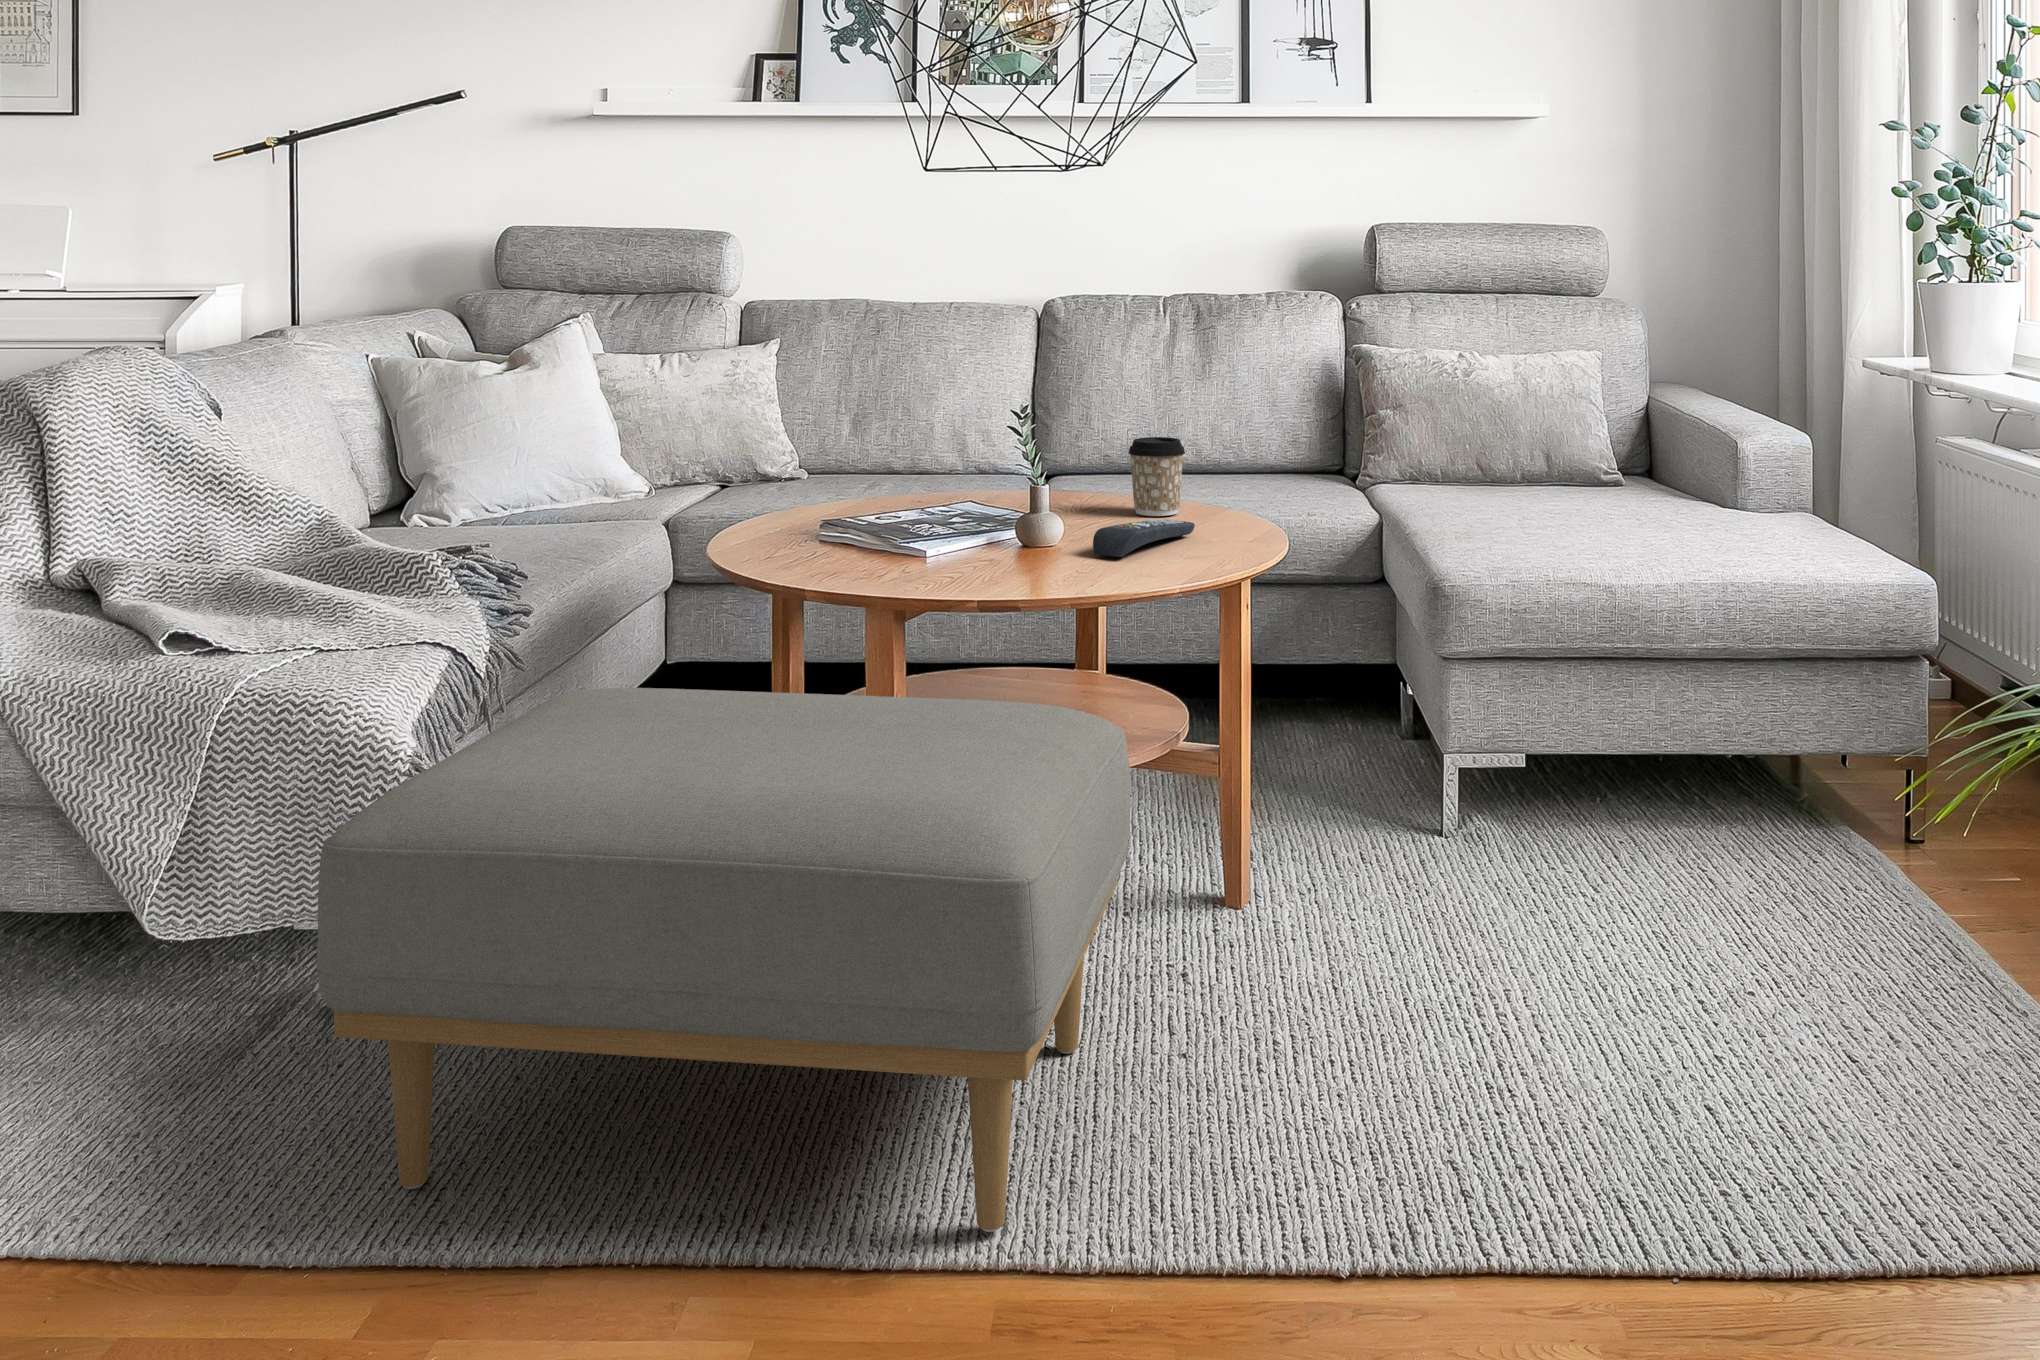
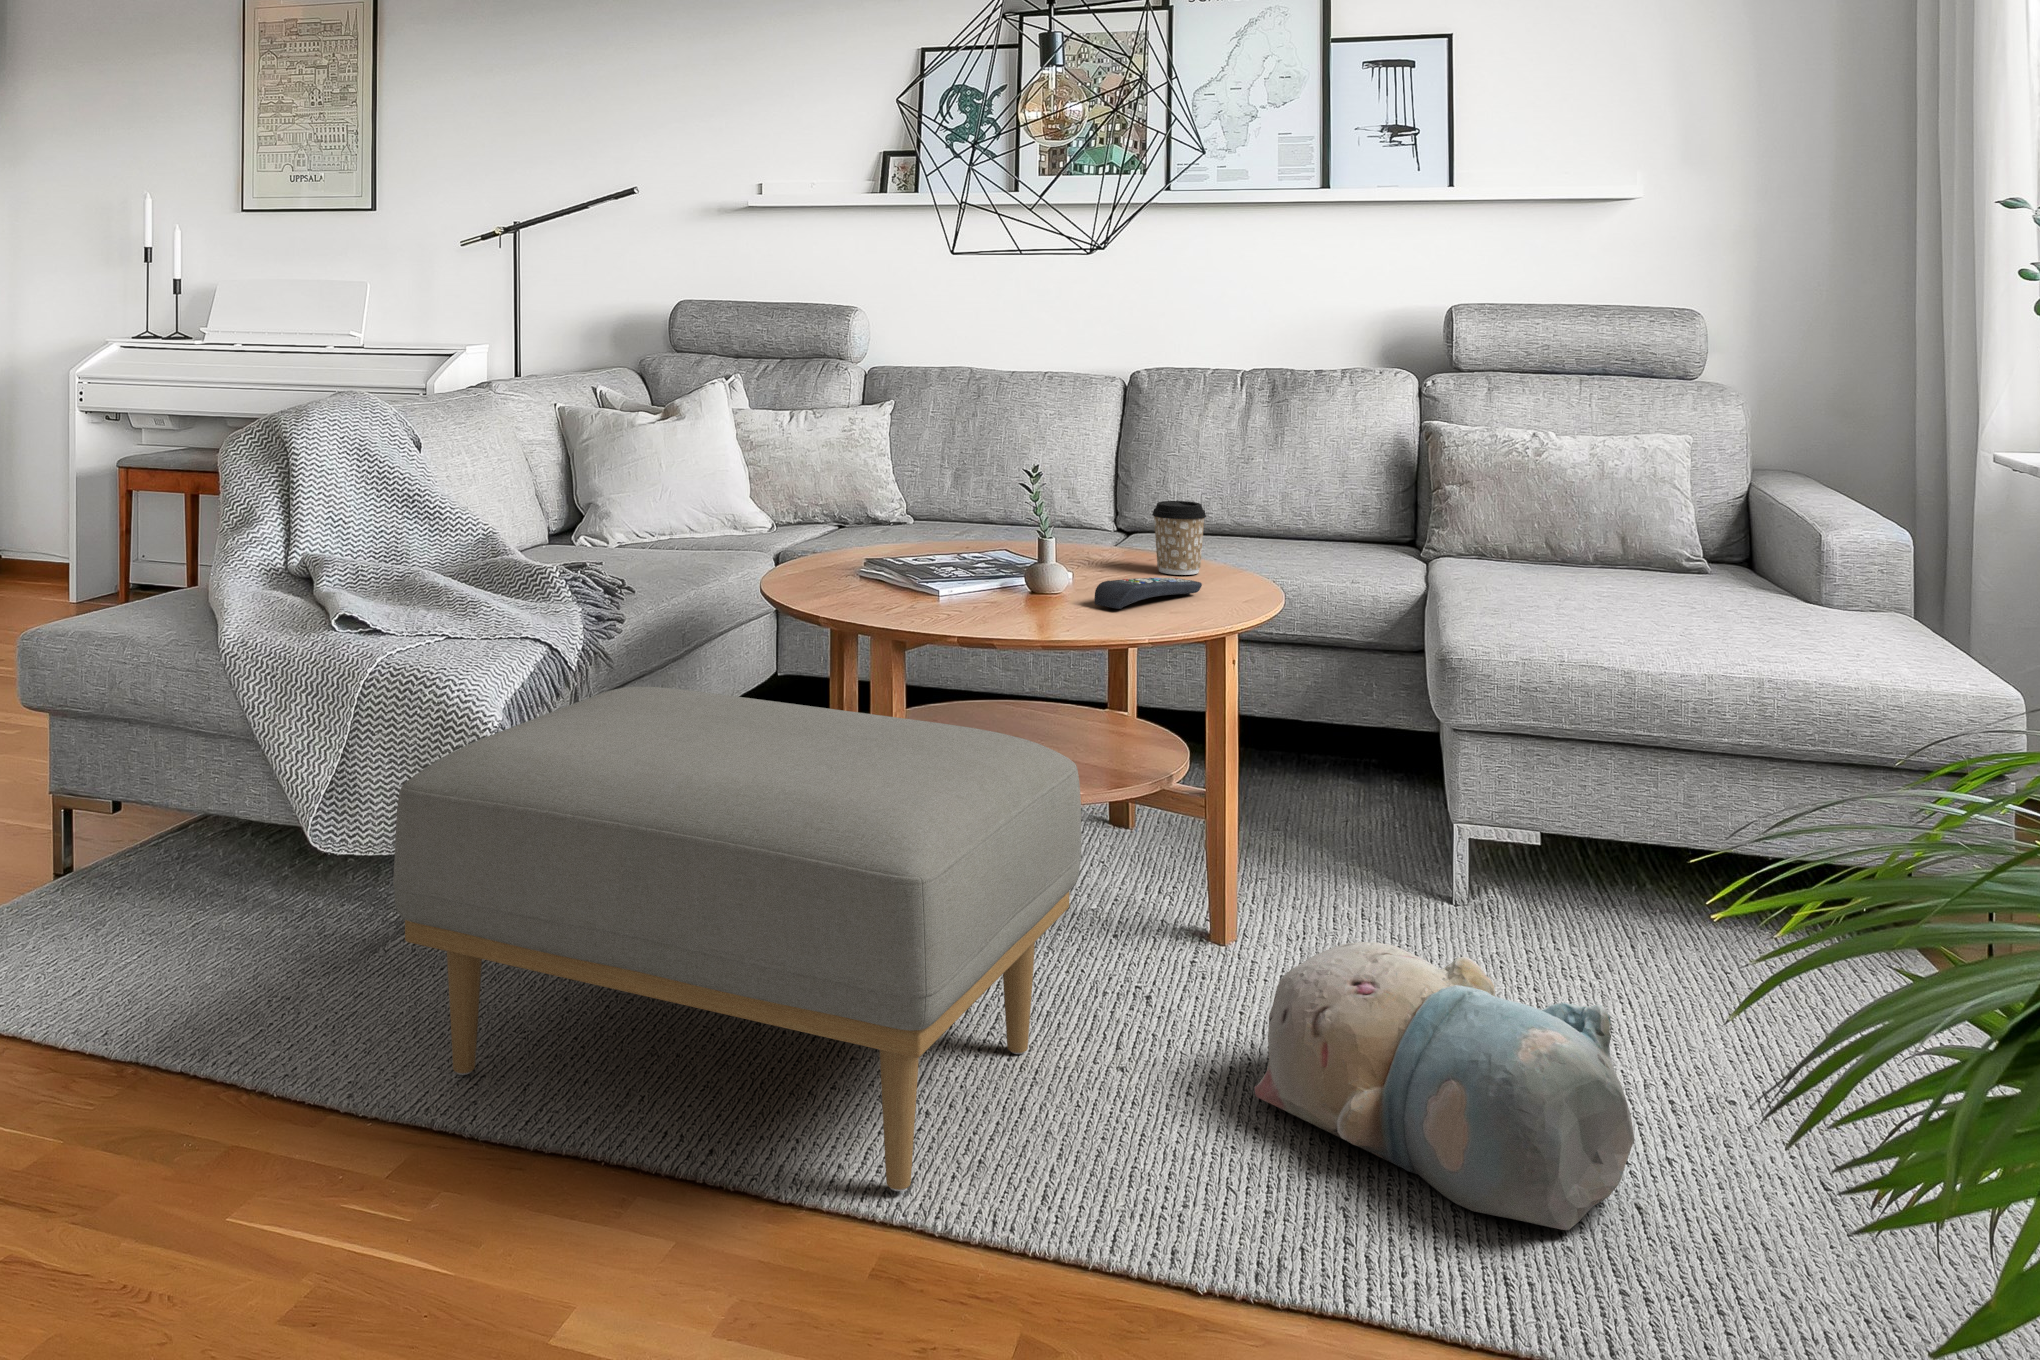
plush toy: none [1327,882,1707,1145] -> present [1254,942,1635,1230]

